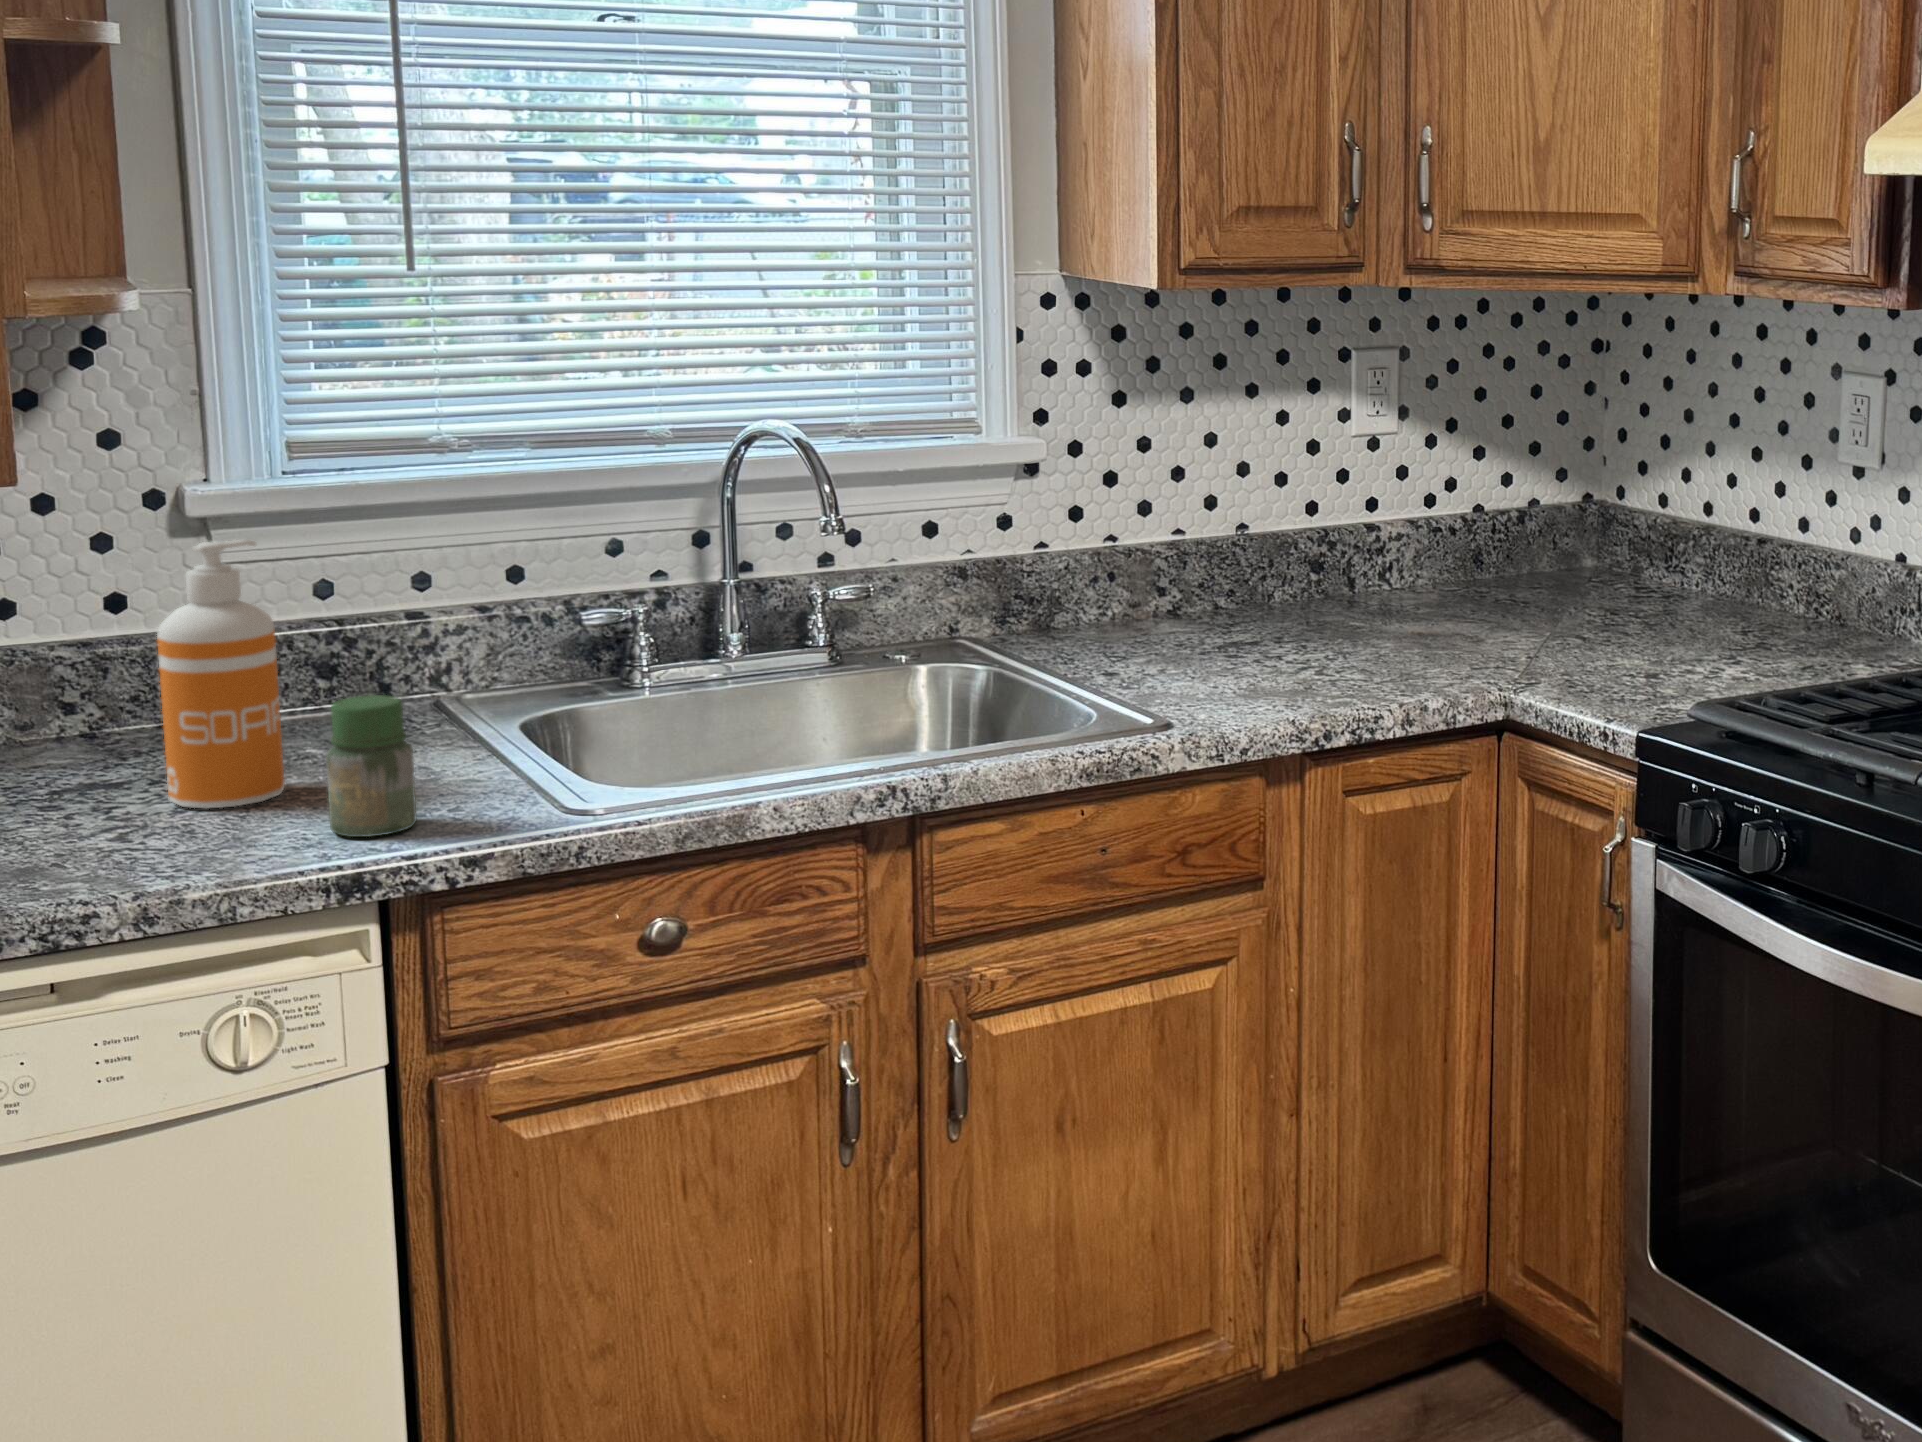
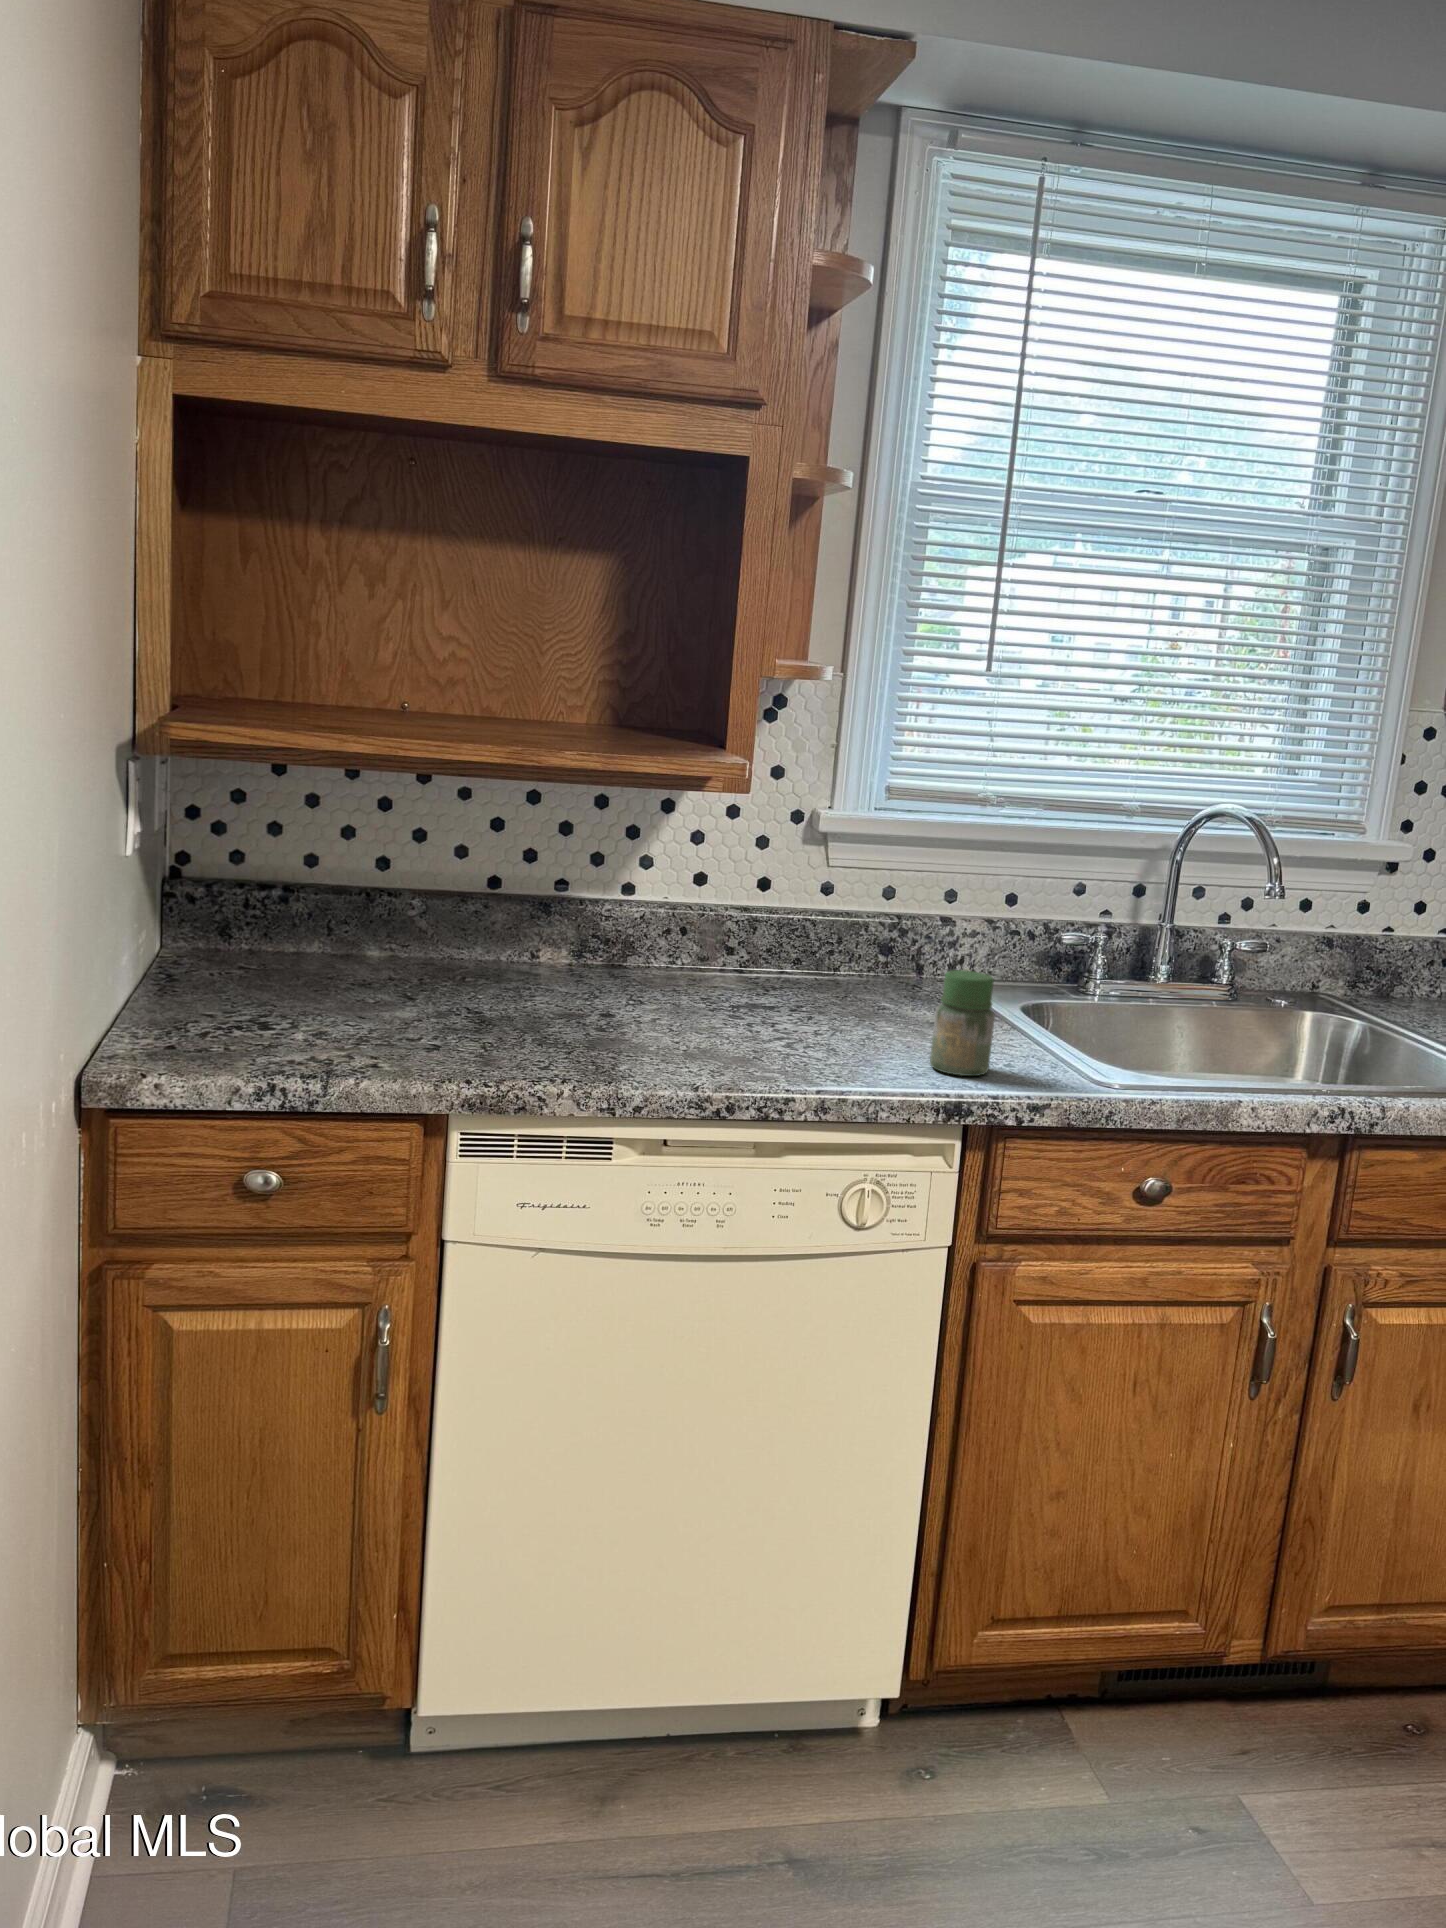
soap dispenser: present [157,540,285,808] -> none [809,845,893,1036]

